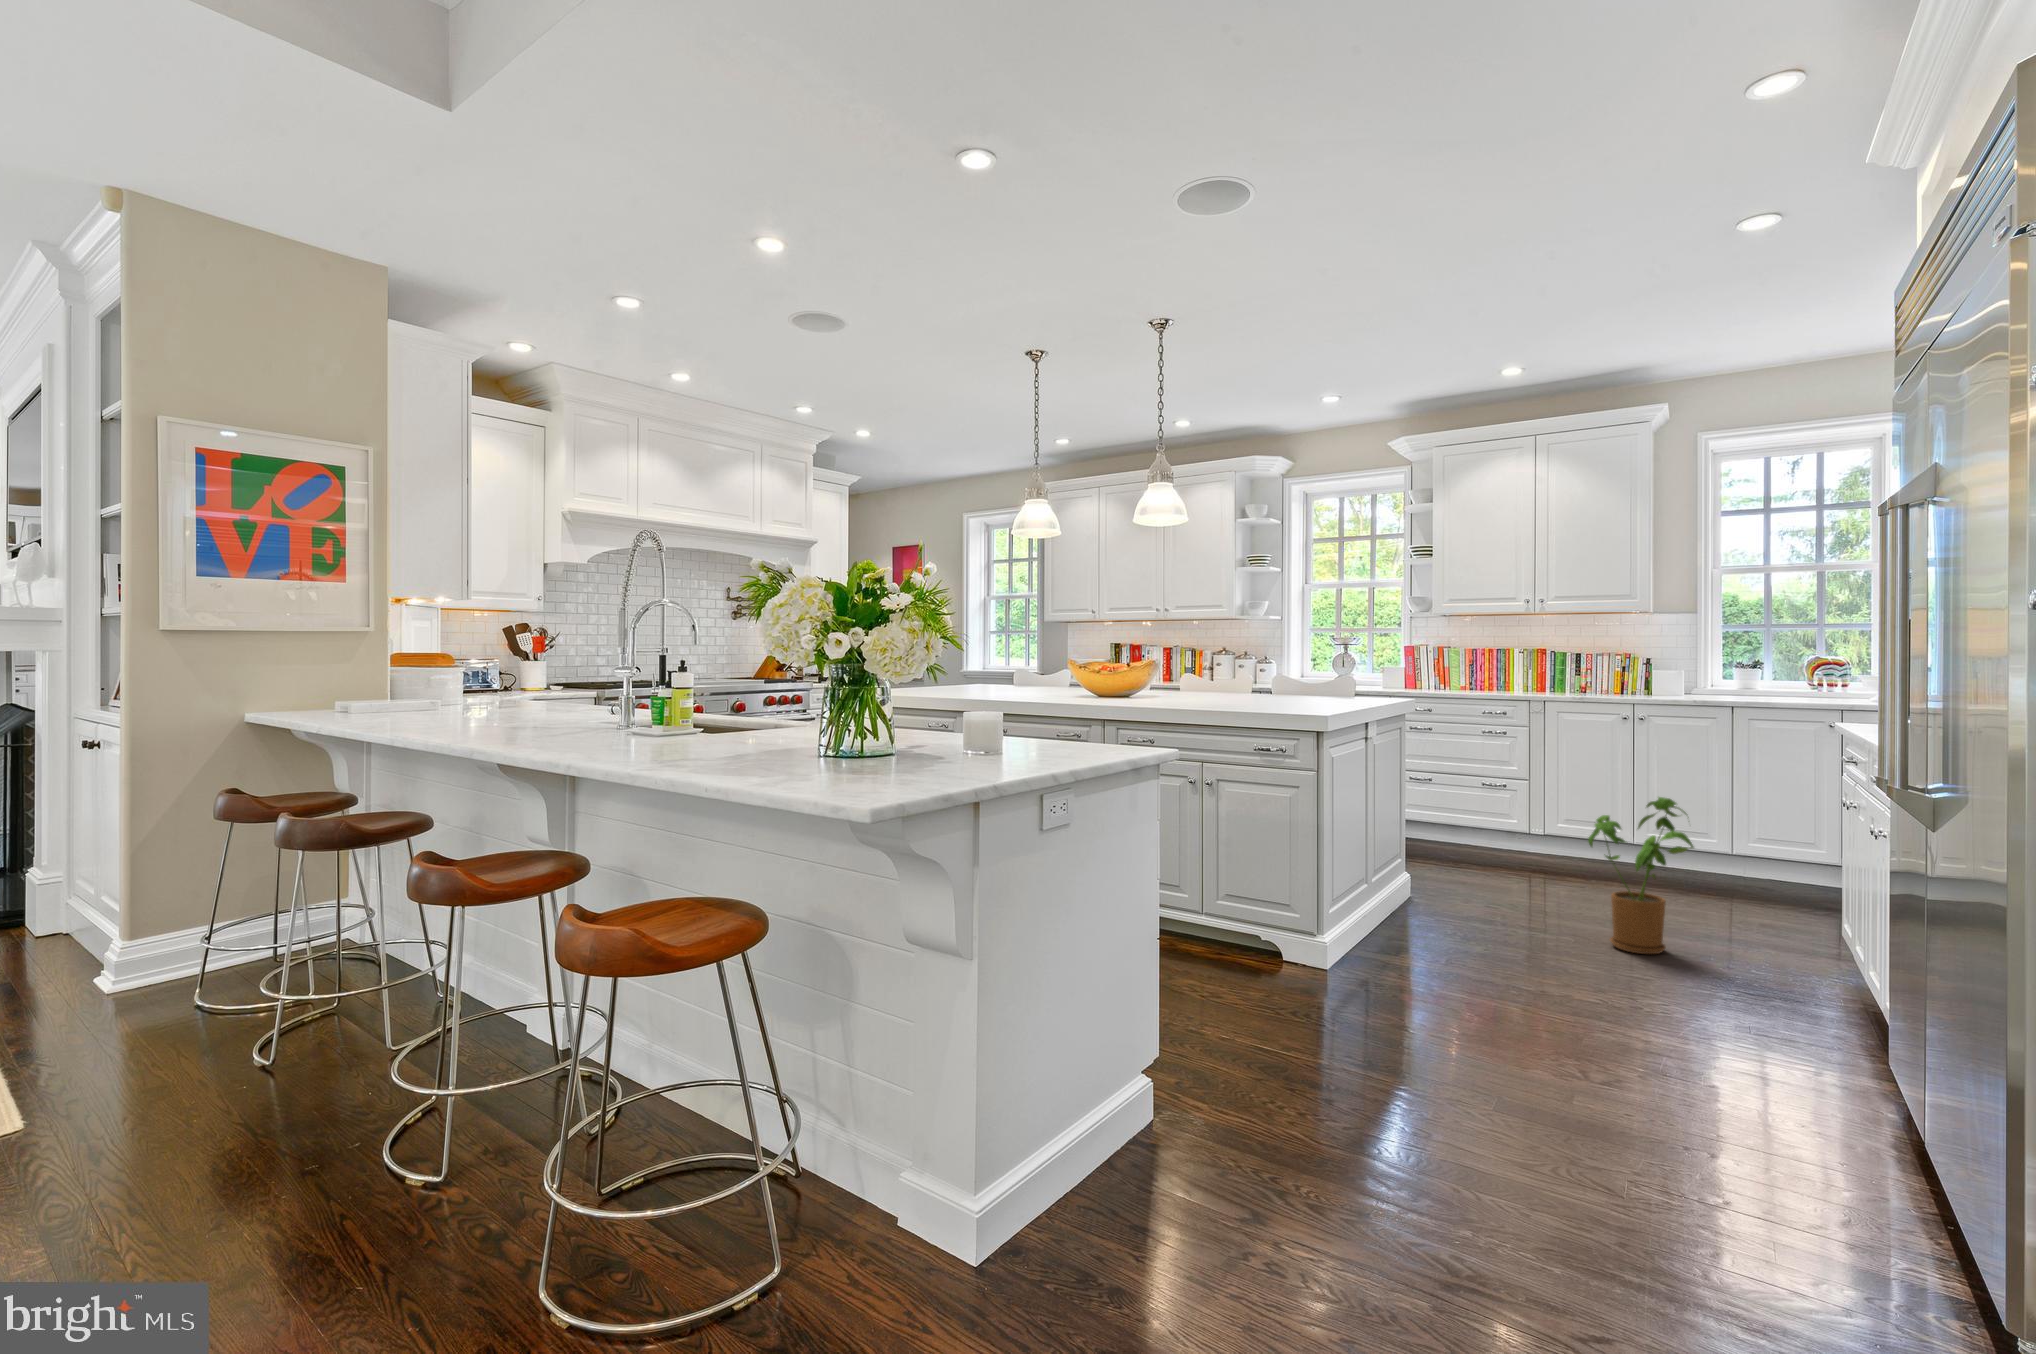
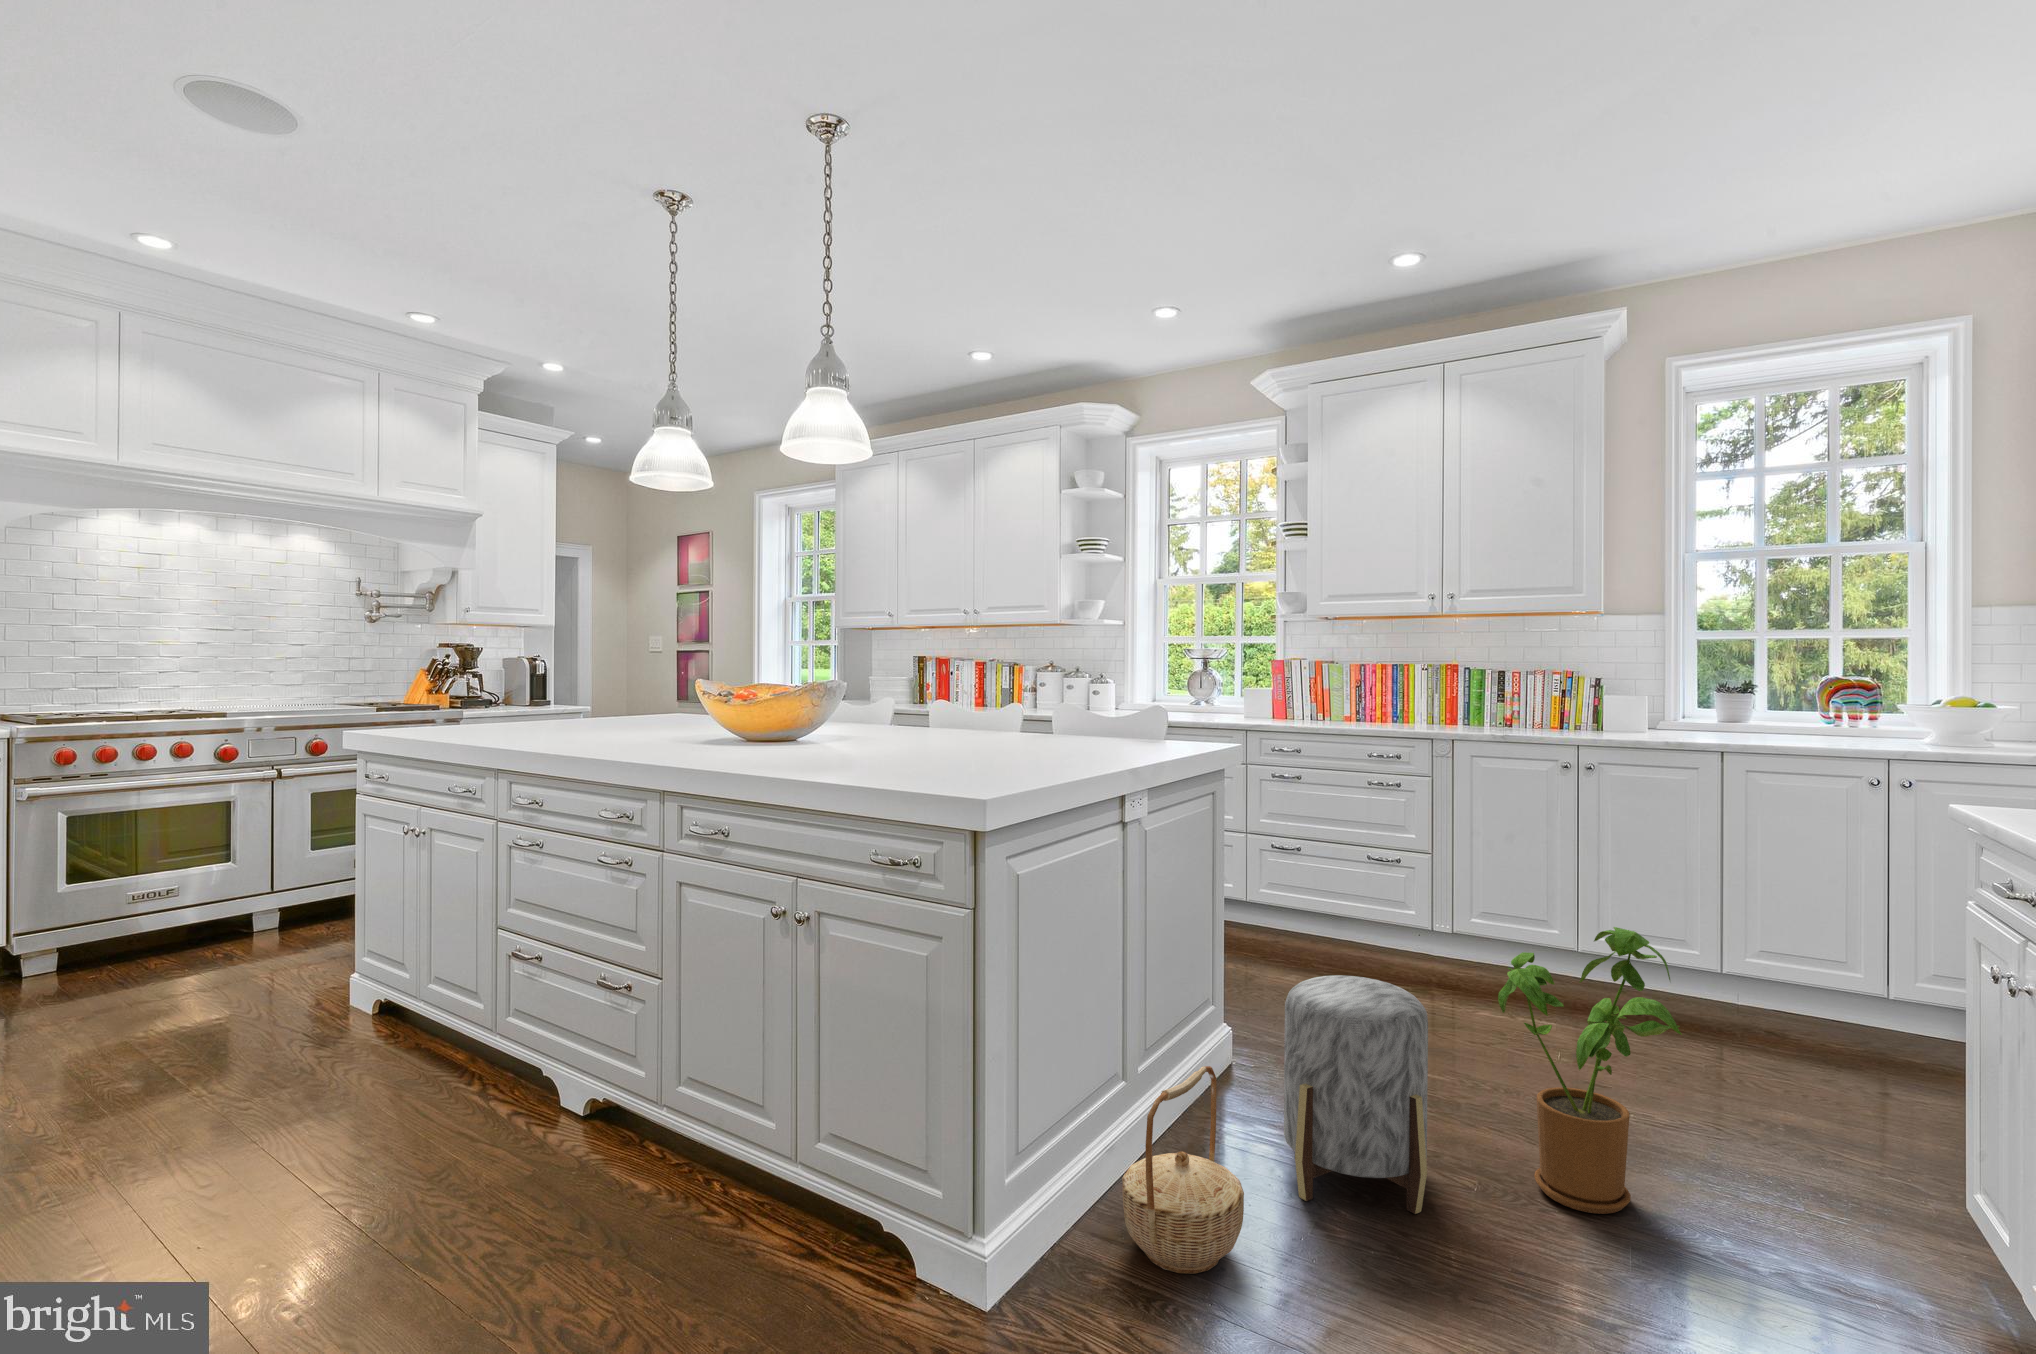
stool: none [1461,829,1549,953] -> present [1284,975,1428,1214]
basket: none [1382,867,1453,968] -> present [1122,1066,1244,1274]

